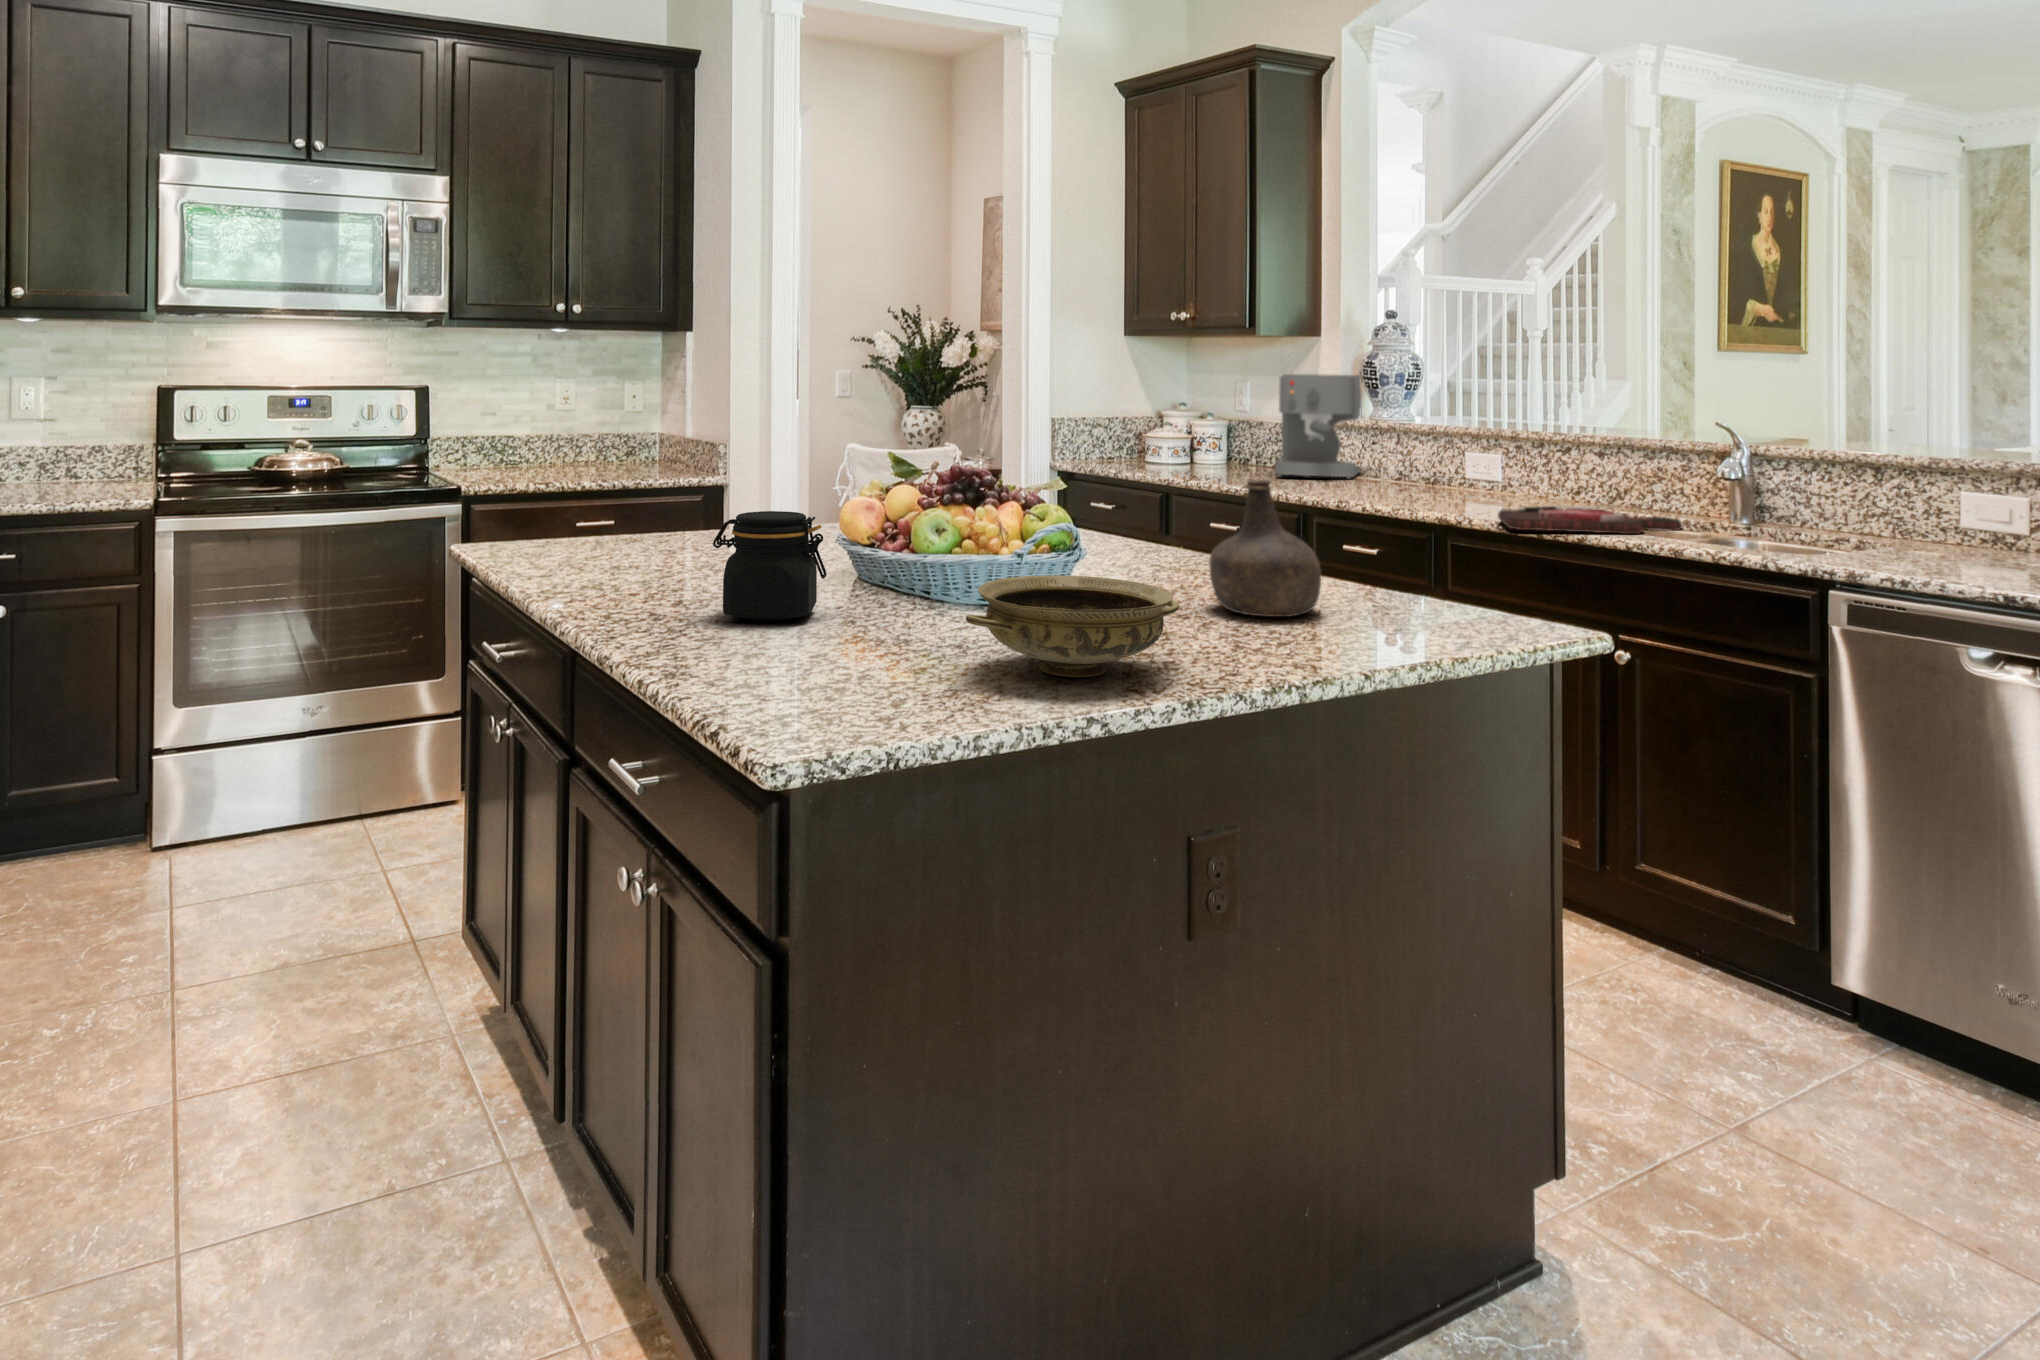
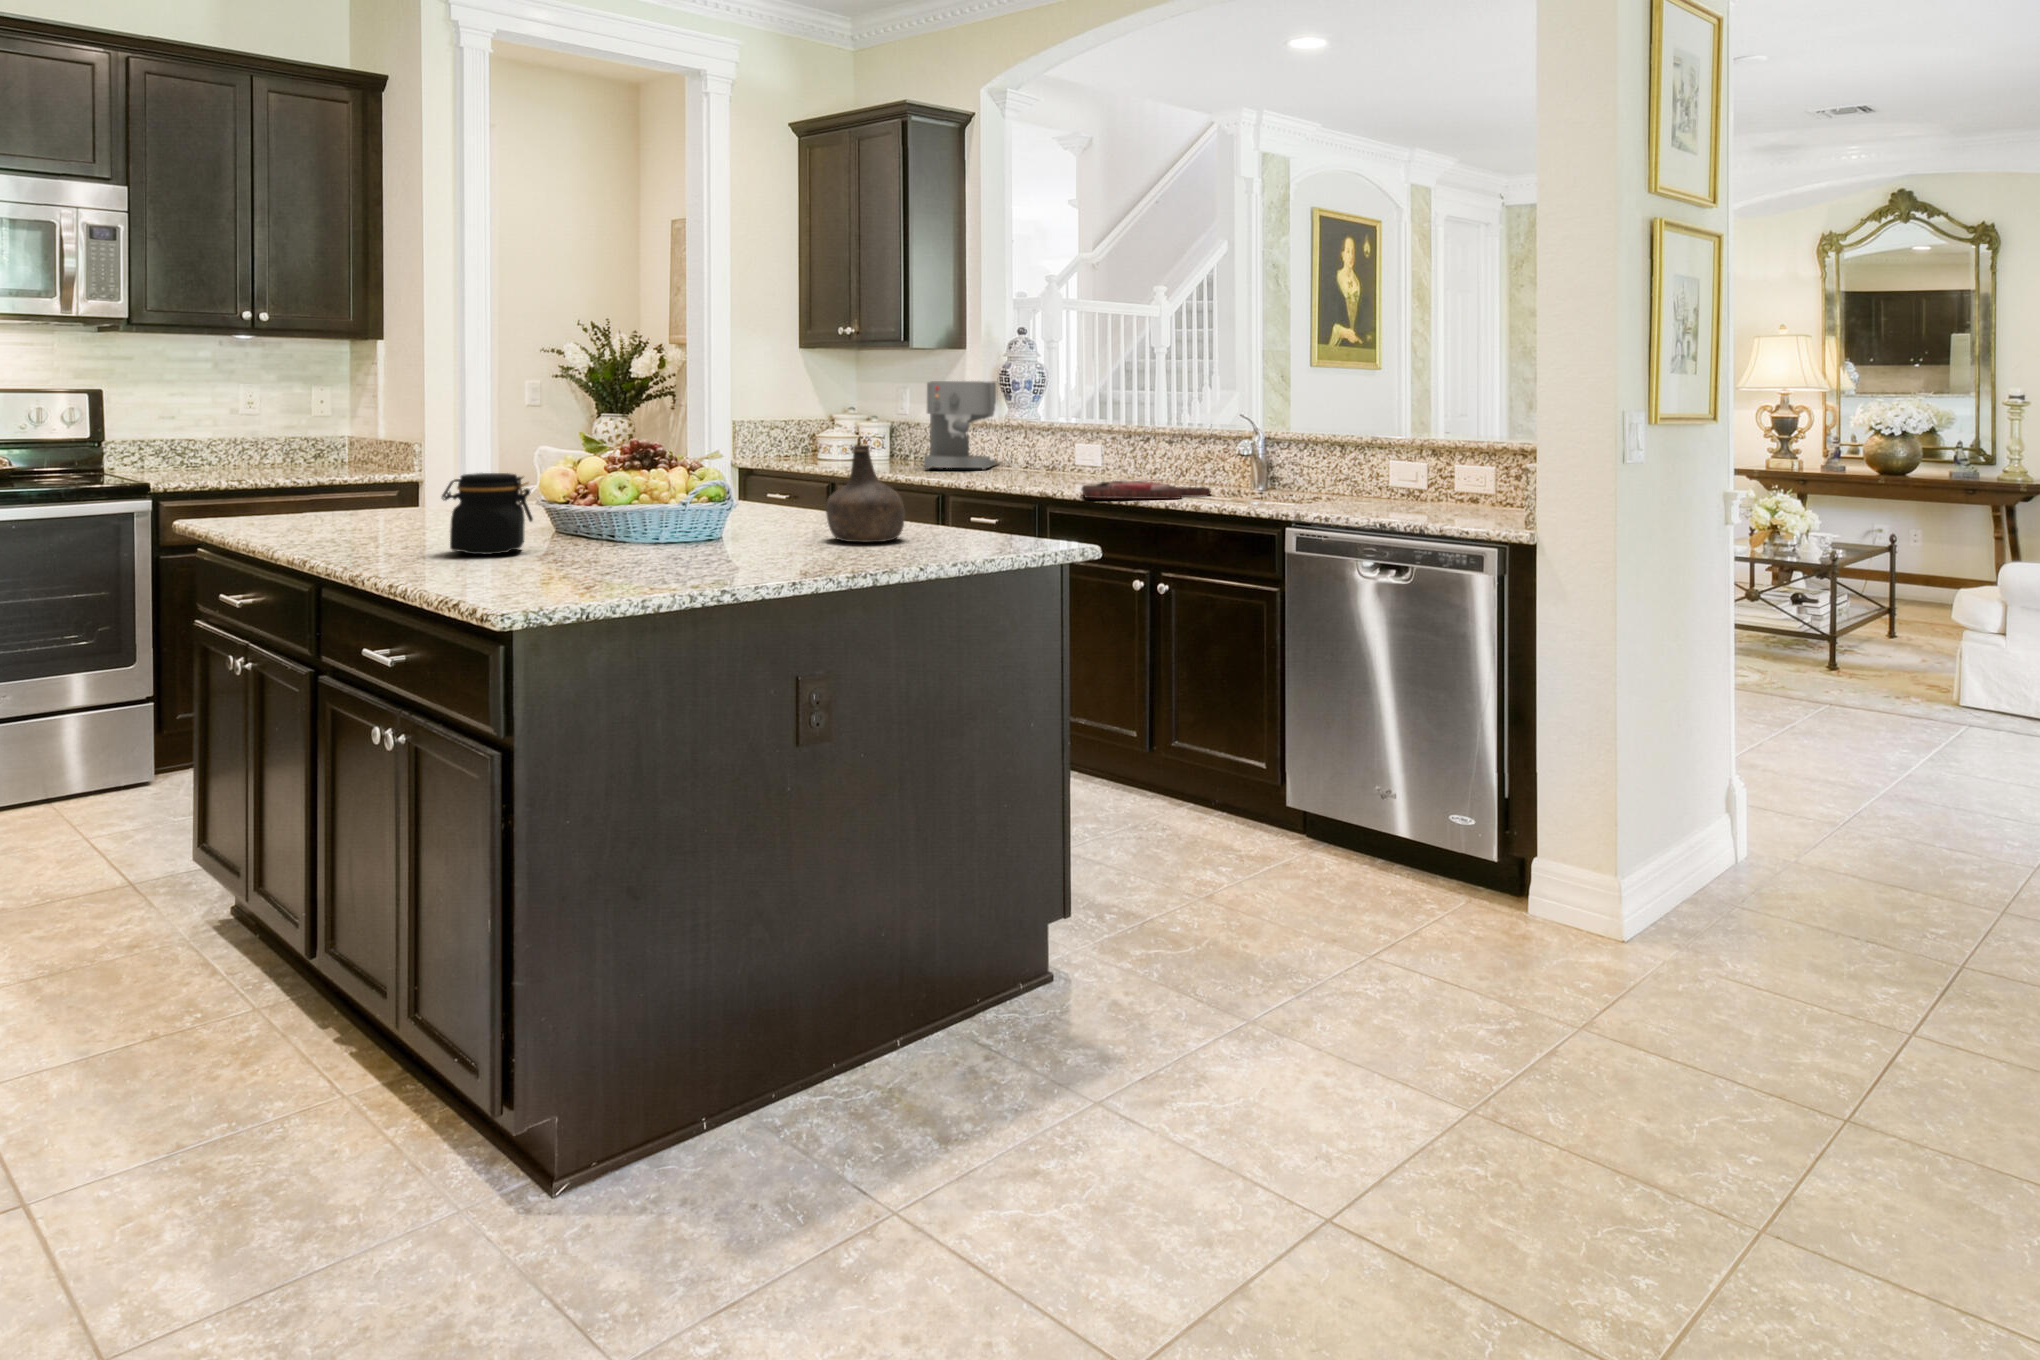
ceramic bowl: present [966,575,1179,677] -> none [641,508,793,572]

